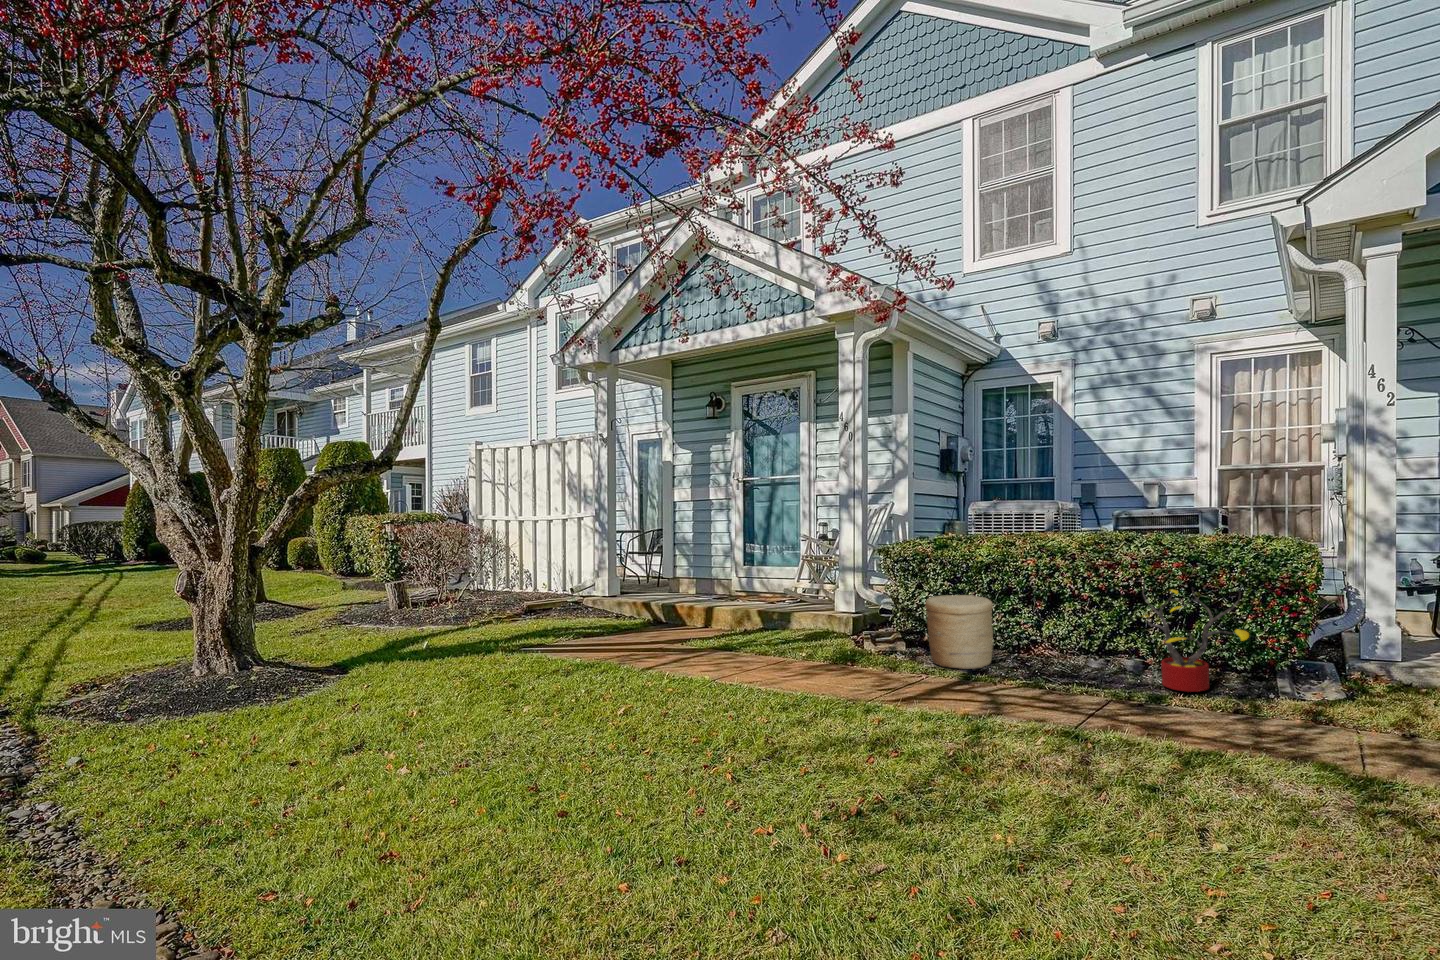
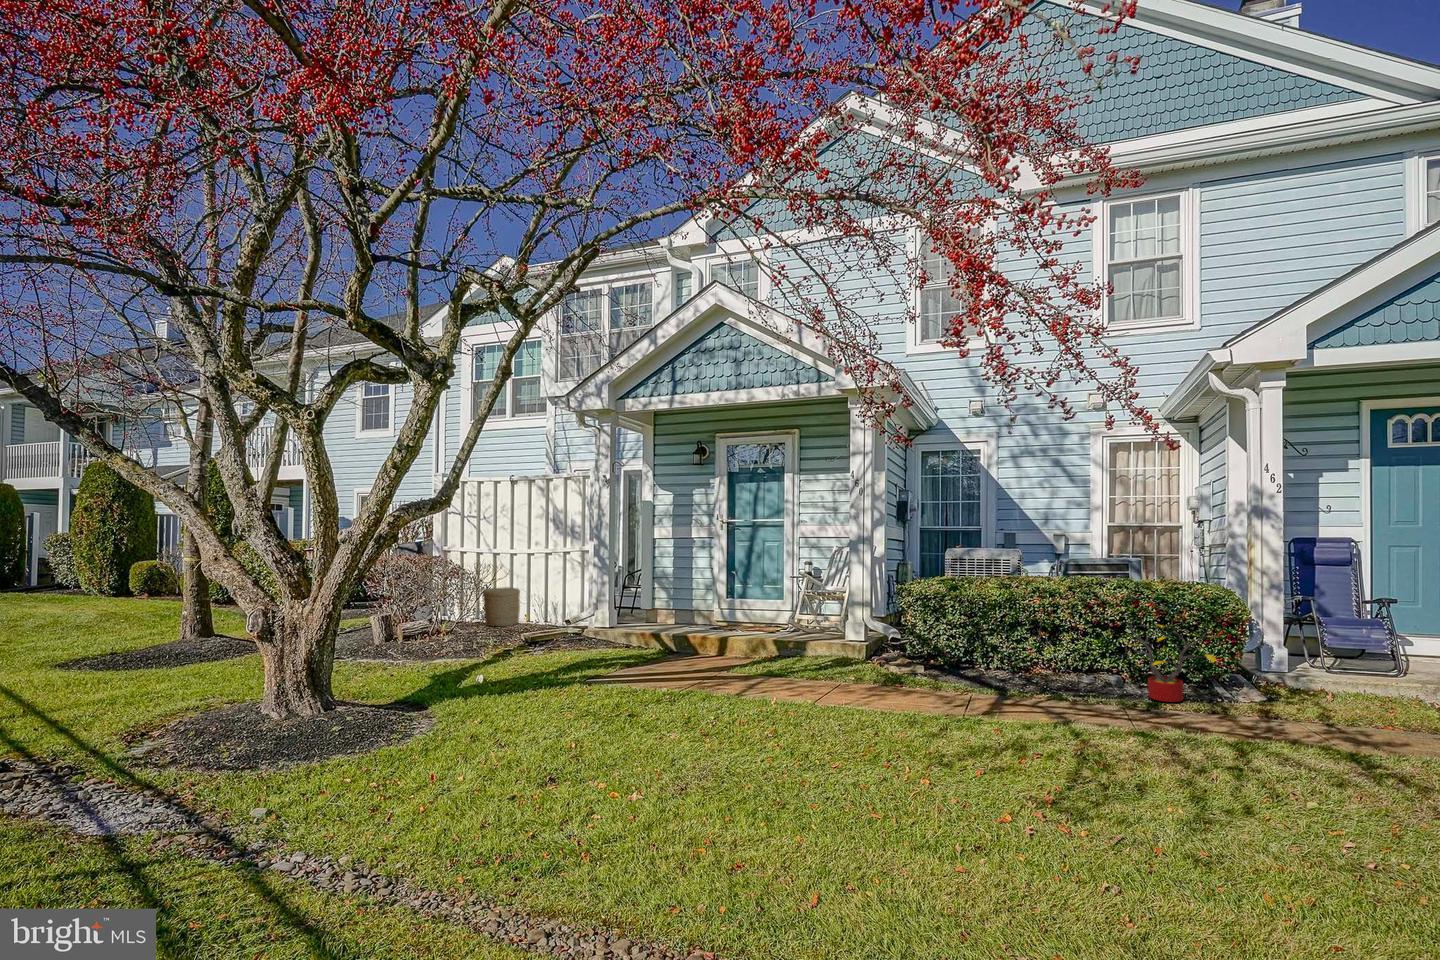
woven basket: present [925,595,993,669] -> present [483,587,520,626]

